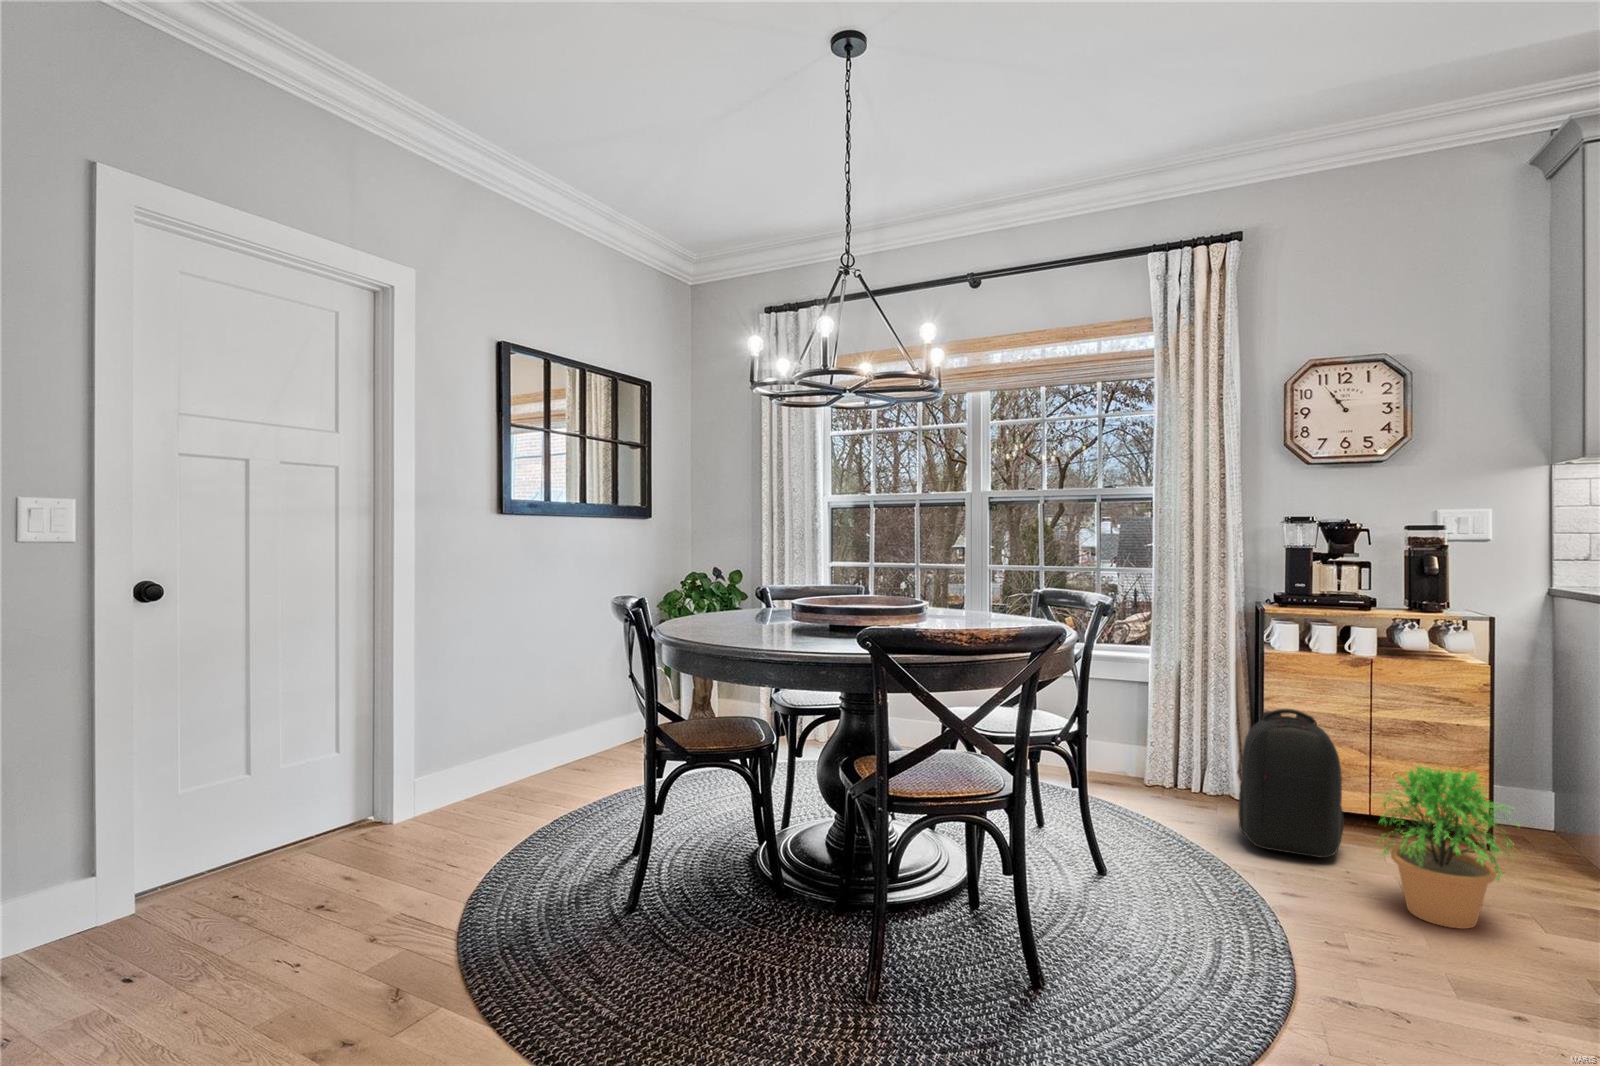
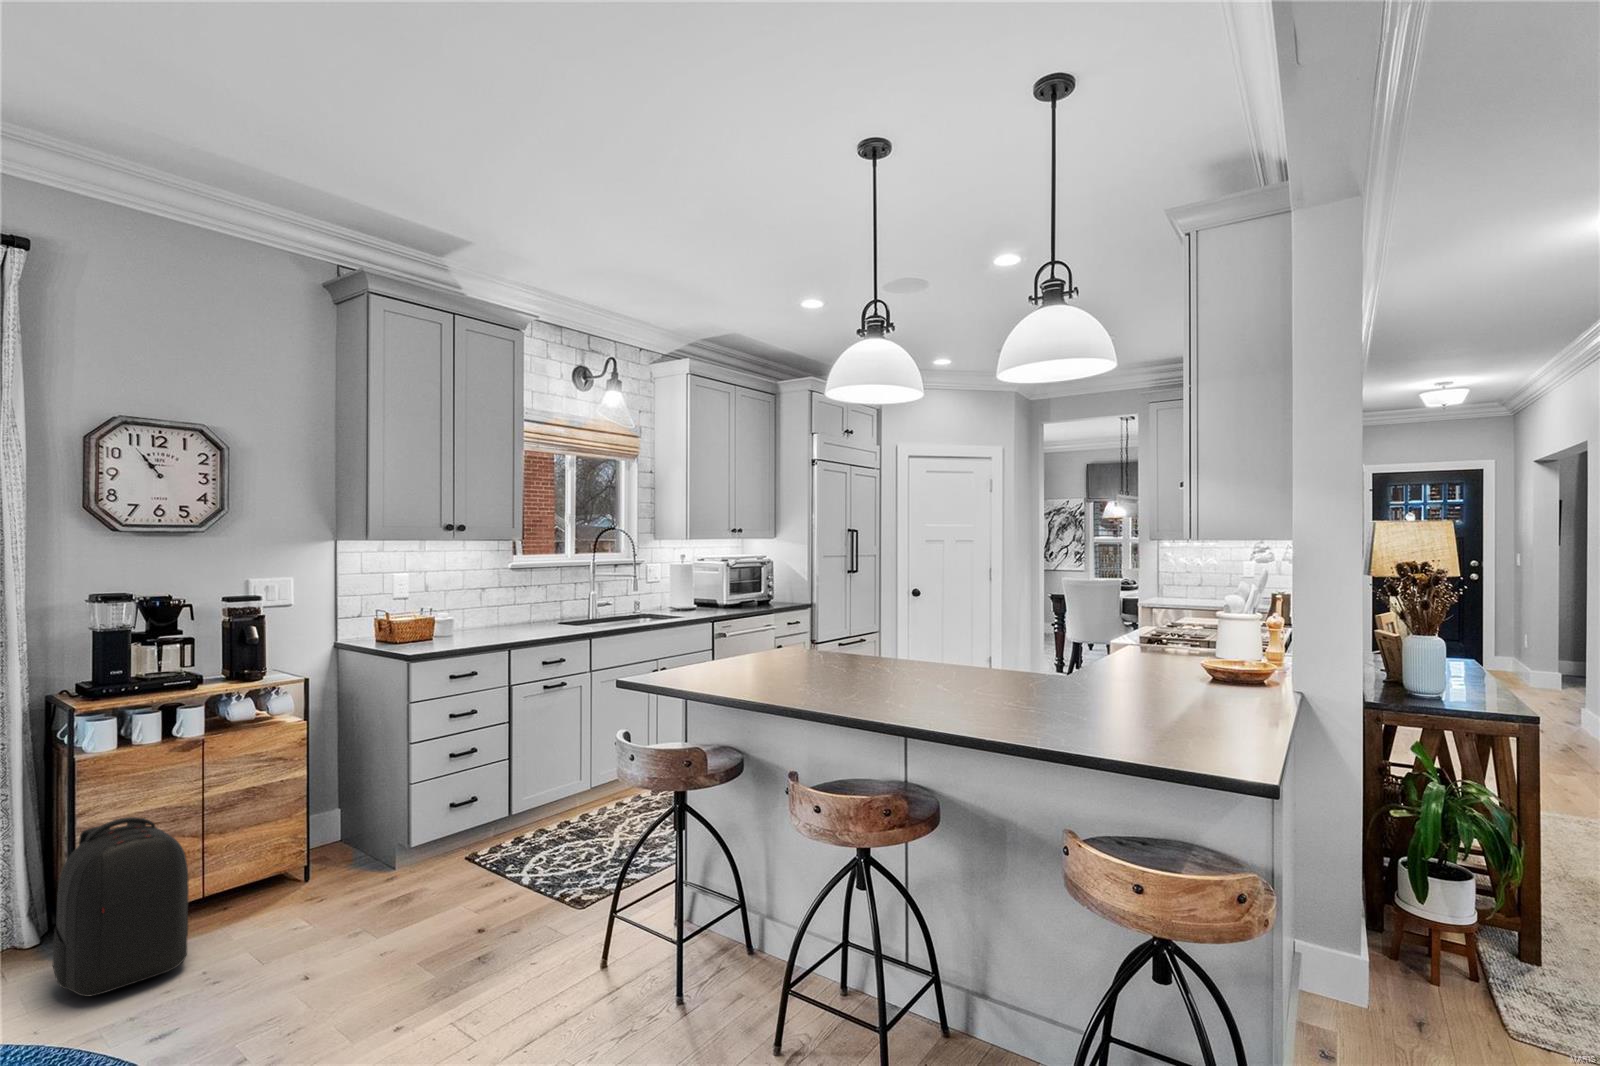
potted plant: present [1378,766,1509,929] -> none [232,825,373,985]

